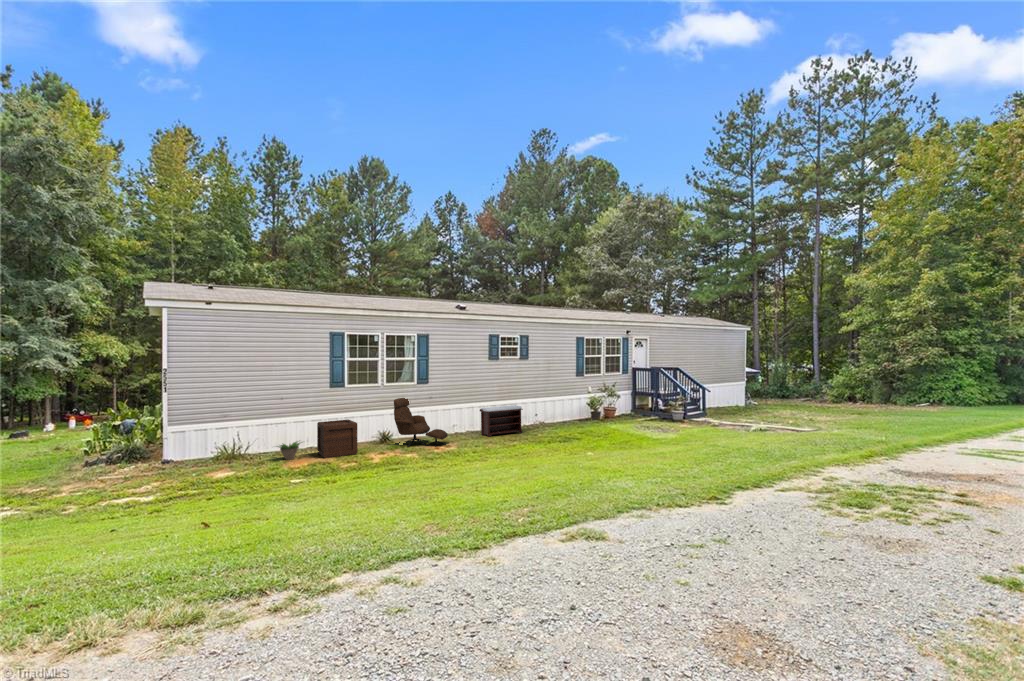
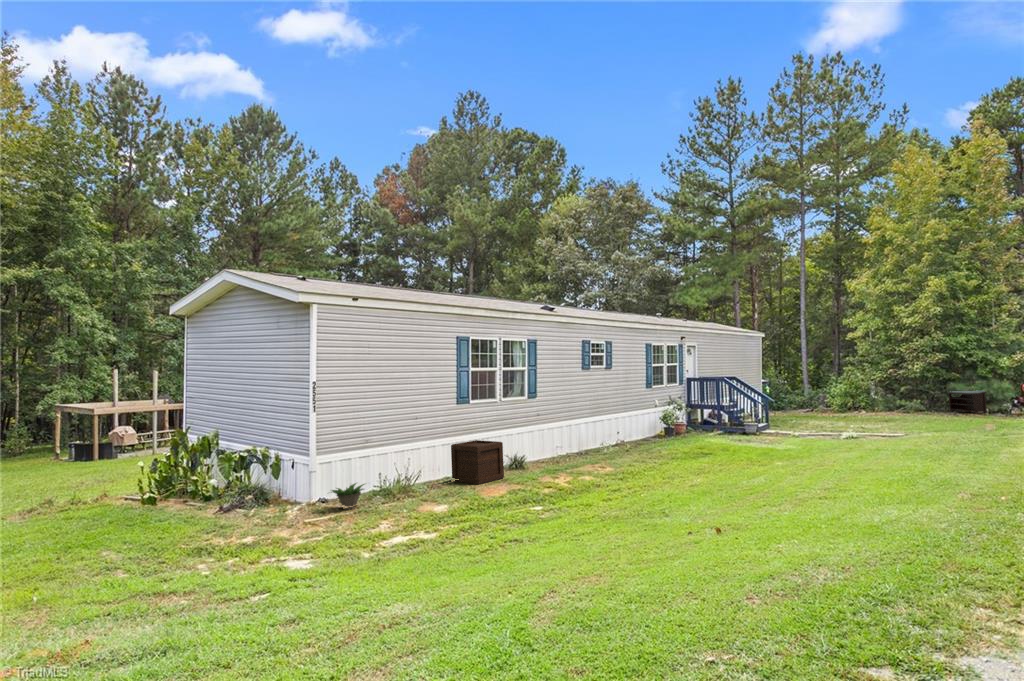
lounge chair: present [394,398,448,447] -> none [514,414,574,469]
bench: present [480,405,523,437] -> present [948,391,987,413]
decorative plant: present [277,441,302,460] -> present [332,483,364,510]

